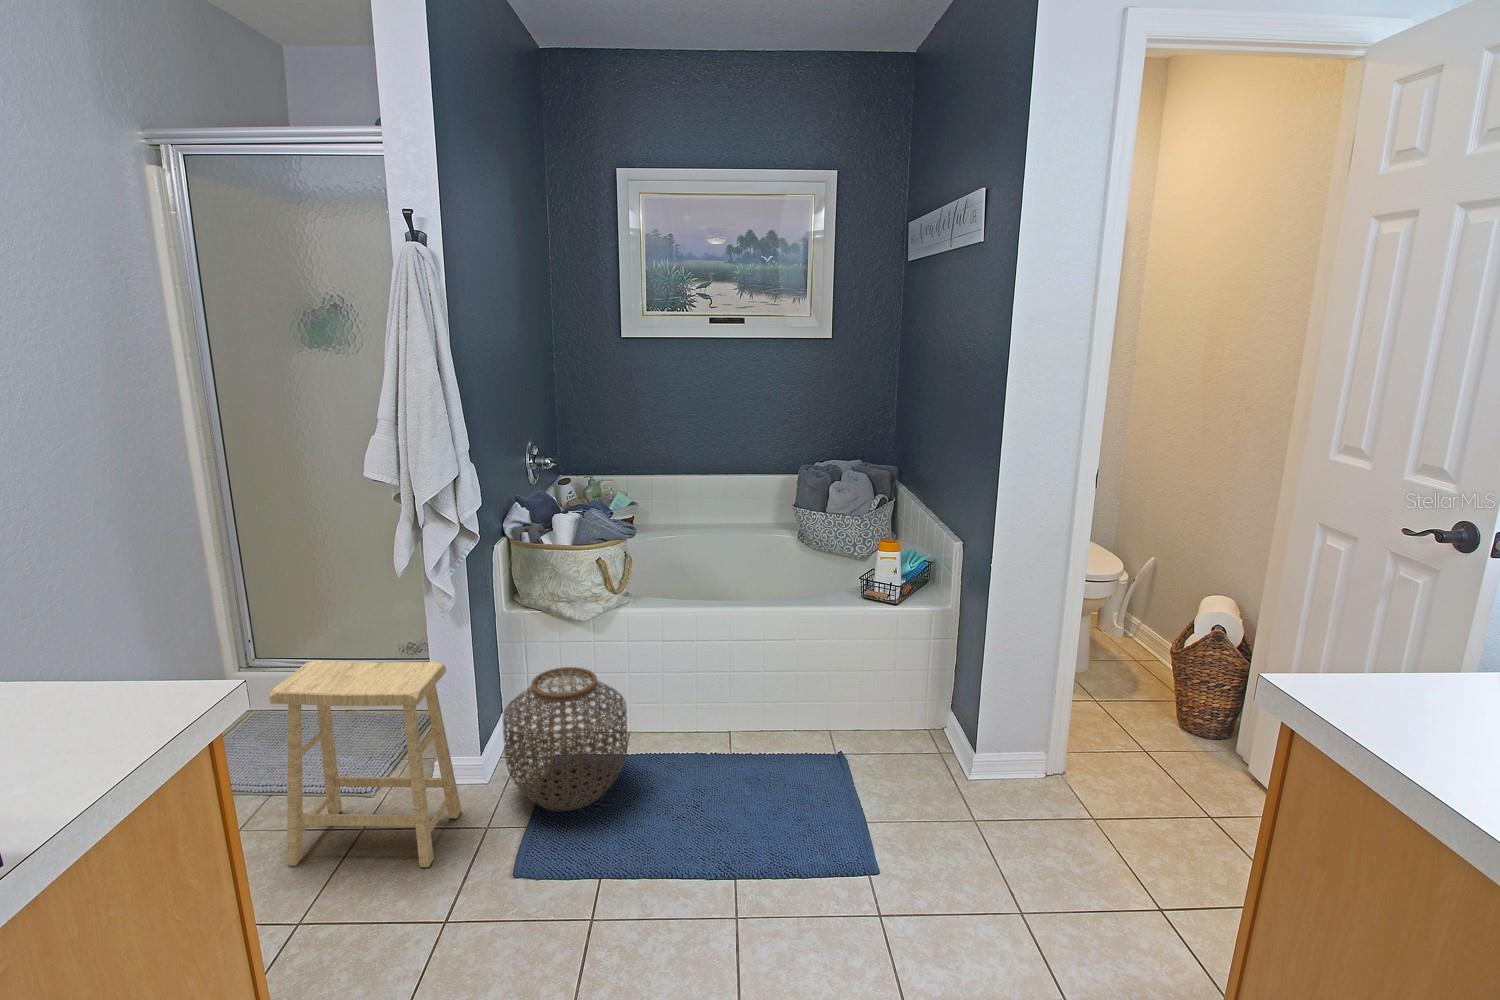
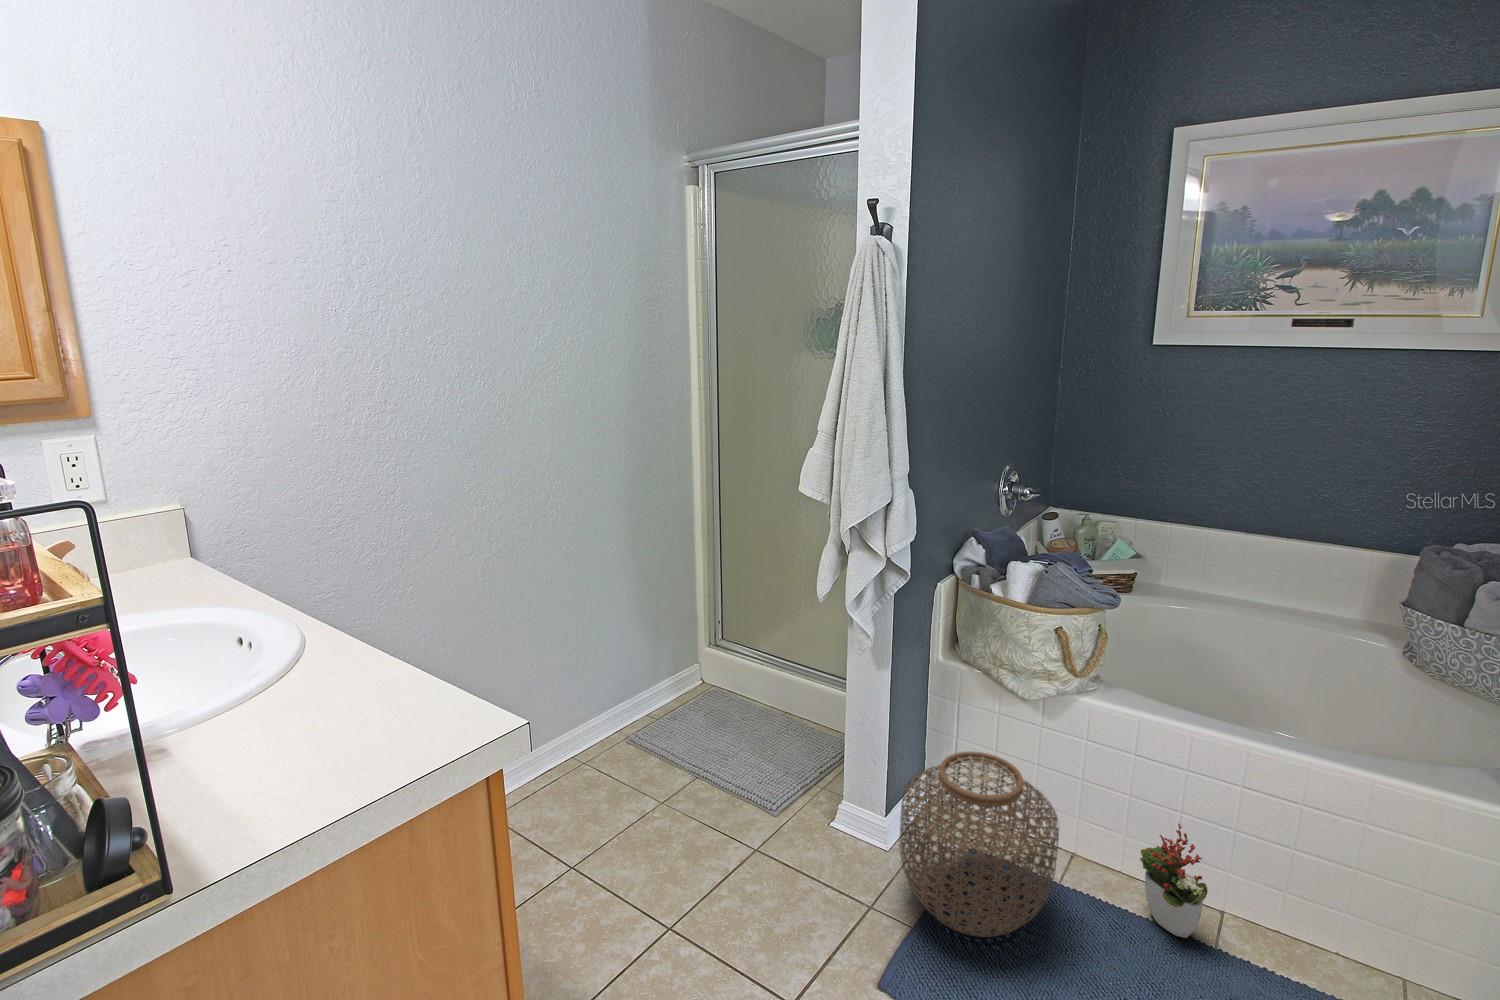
footstool: present [269,660,461,867] -> none [679,670,848,933]
decorative plant: none [678,678,722,756] -> present [1140,823,1207,938]

